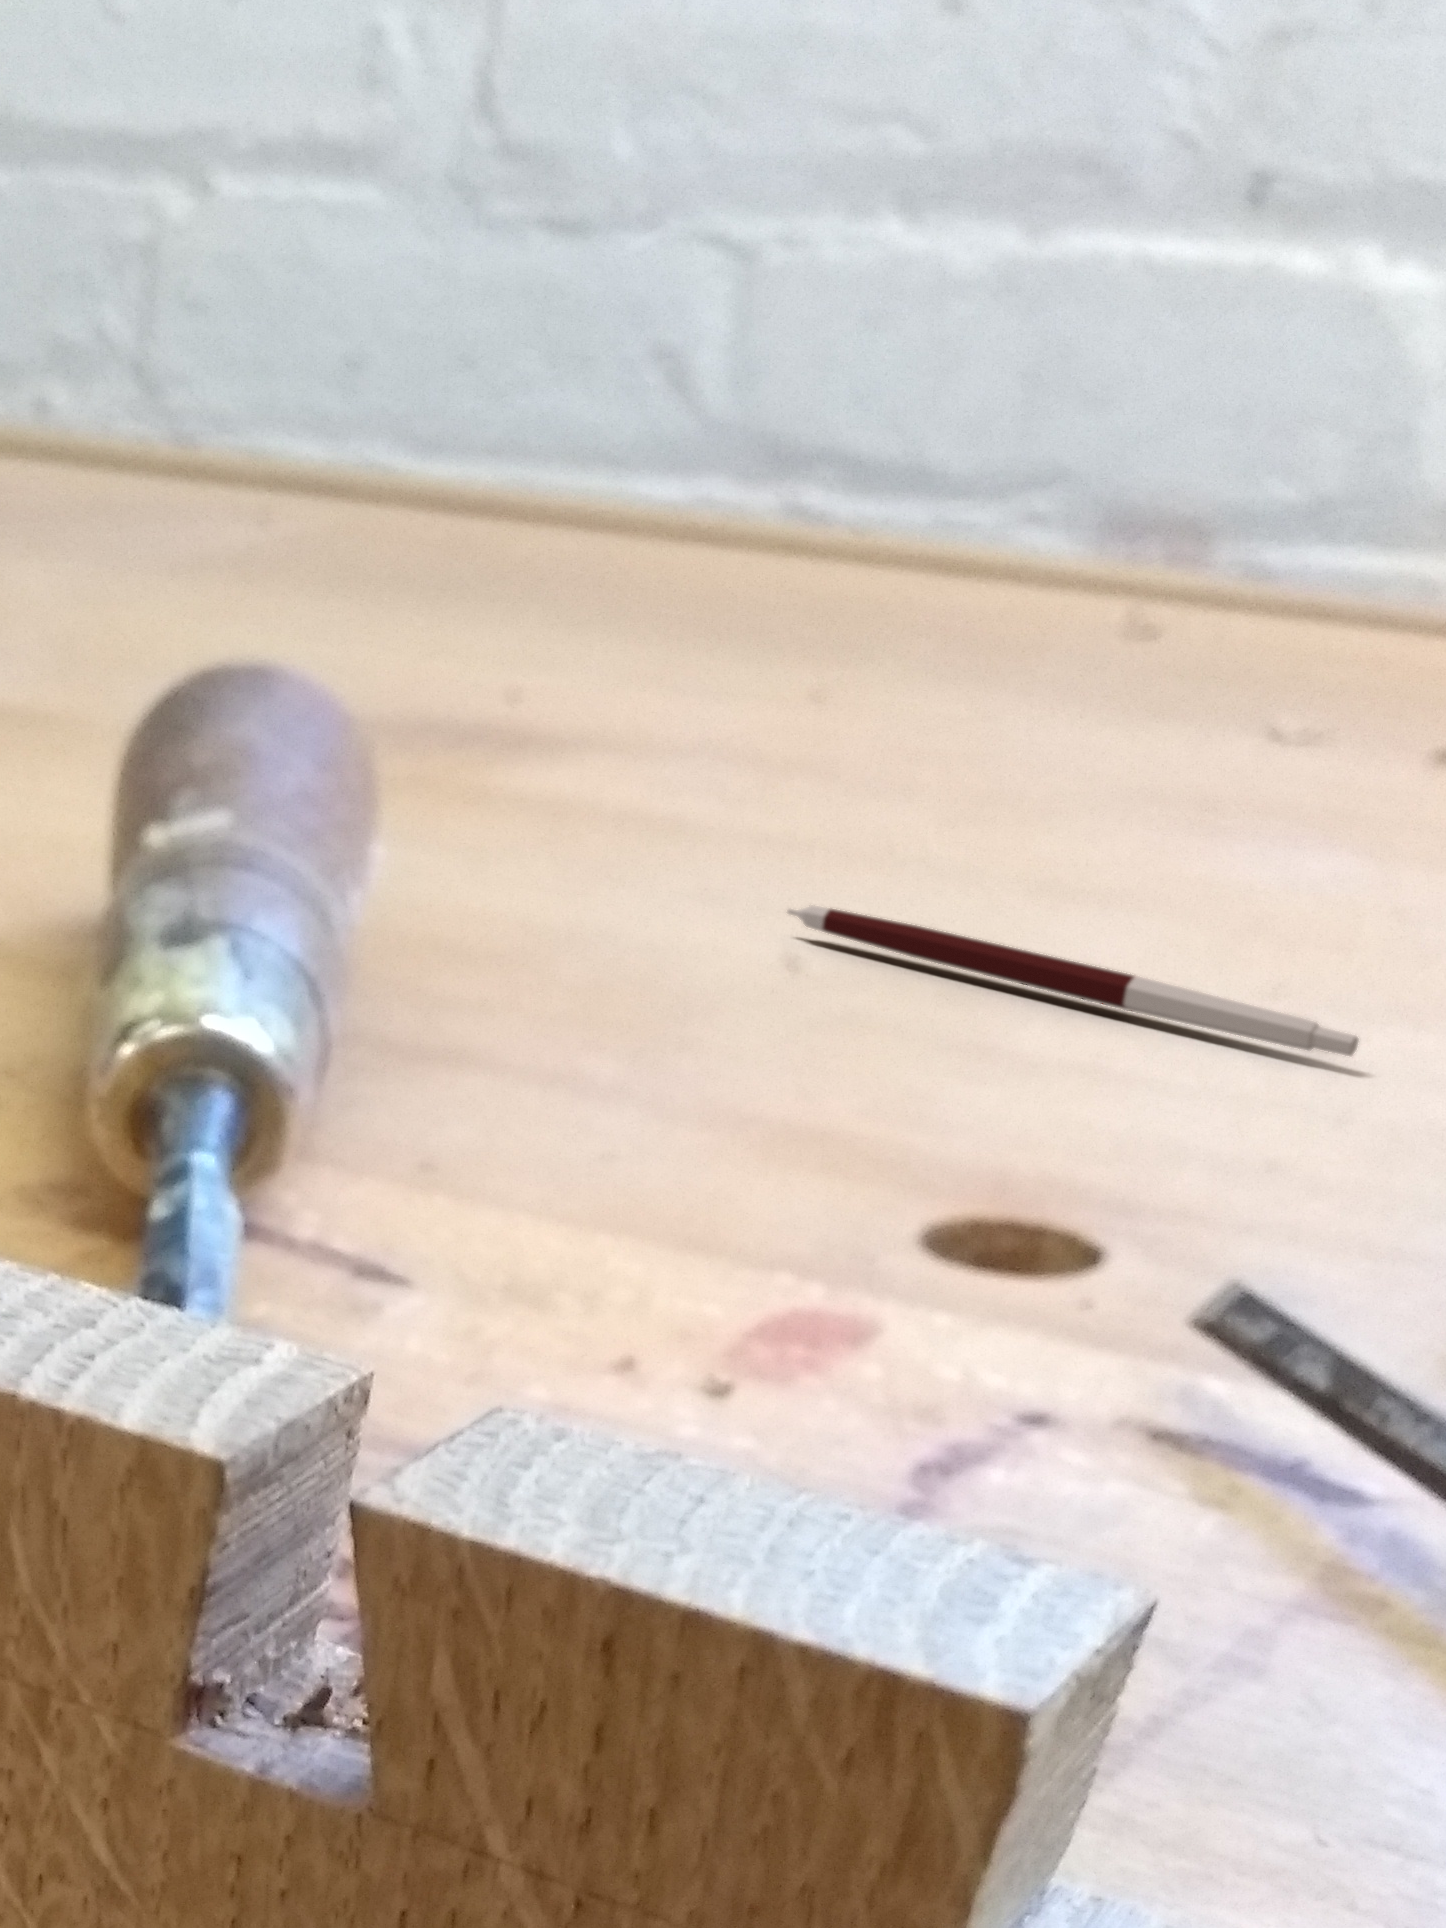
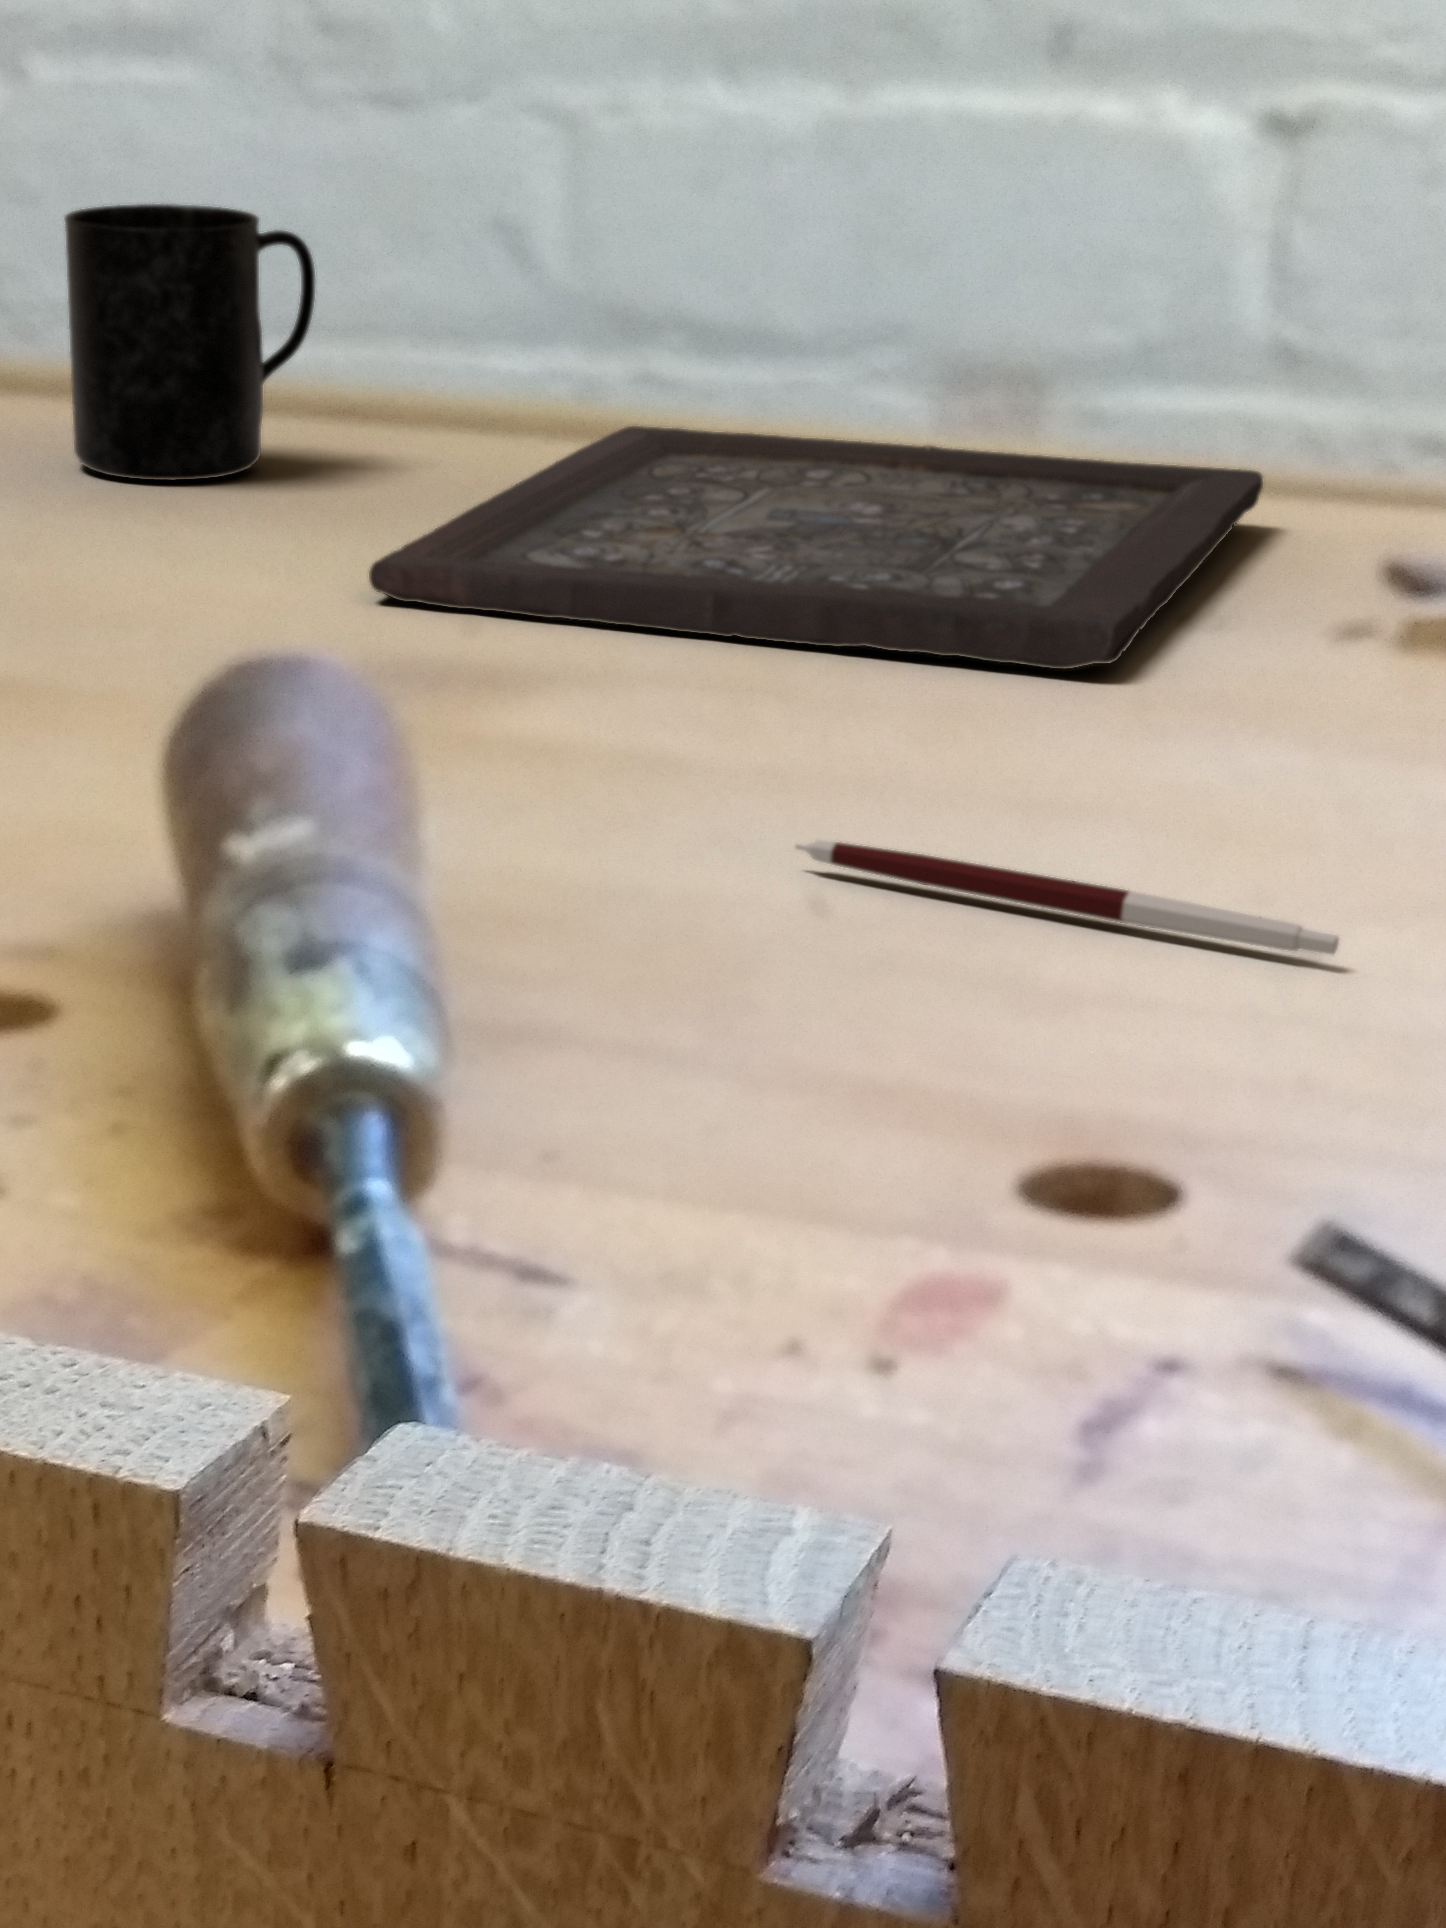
mug: none [171,283,431,555] -> present [65,204,315,480]
tray: none [426,530,1407,778] -> present [369,426,1263,669]

